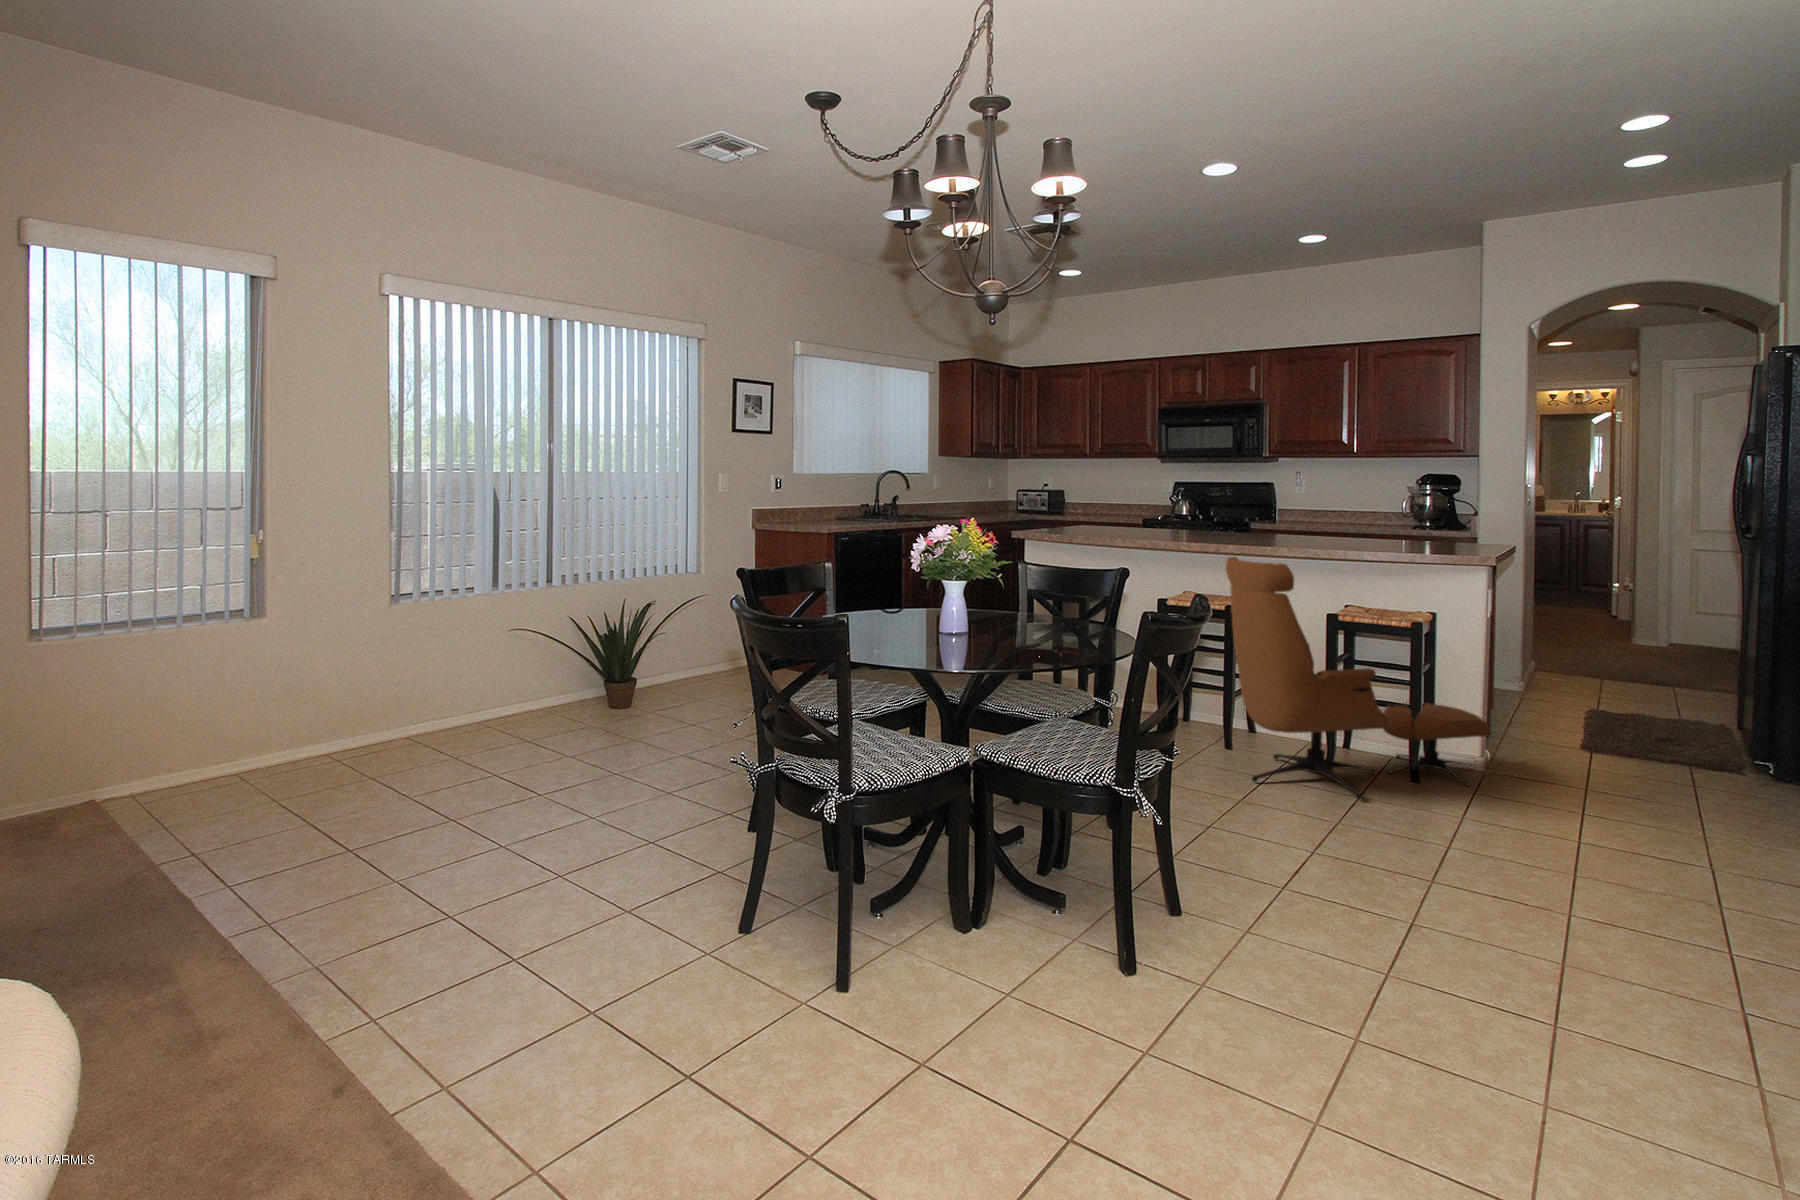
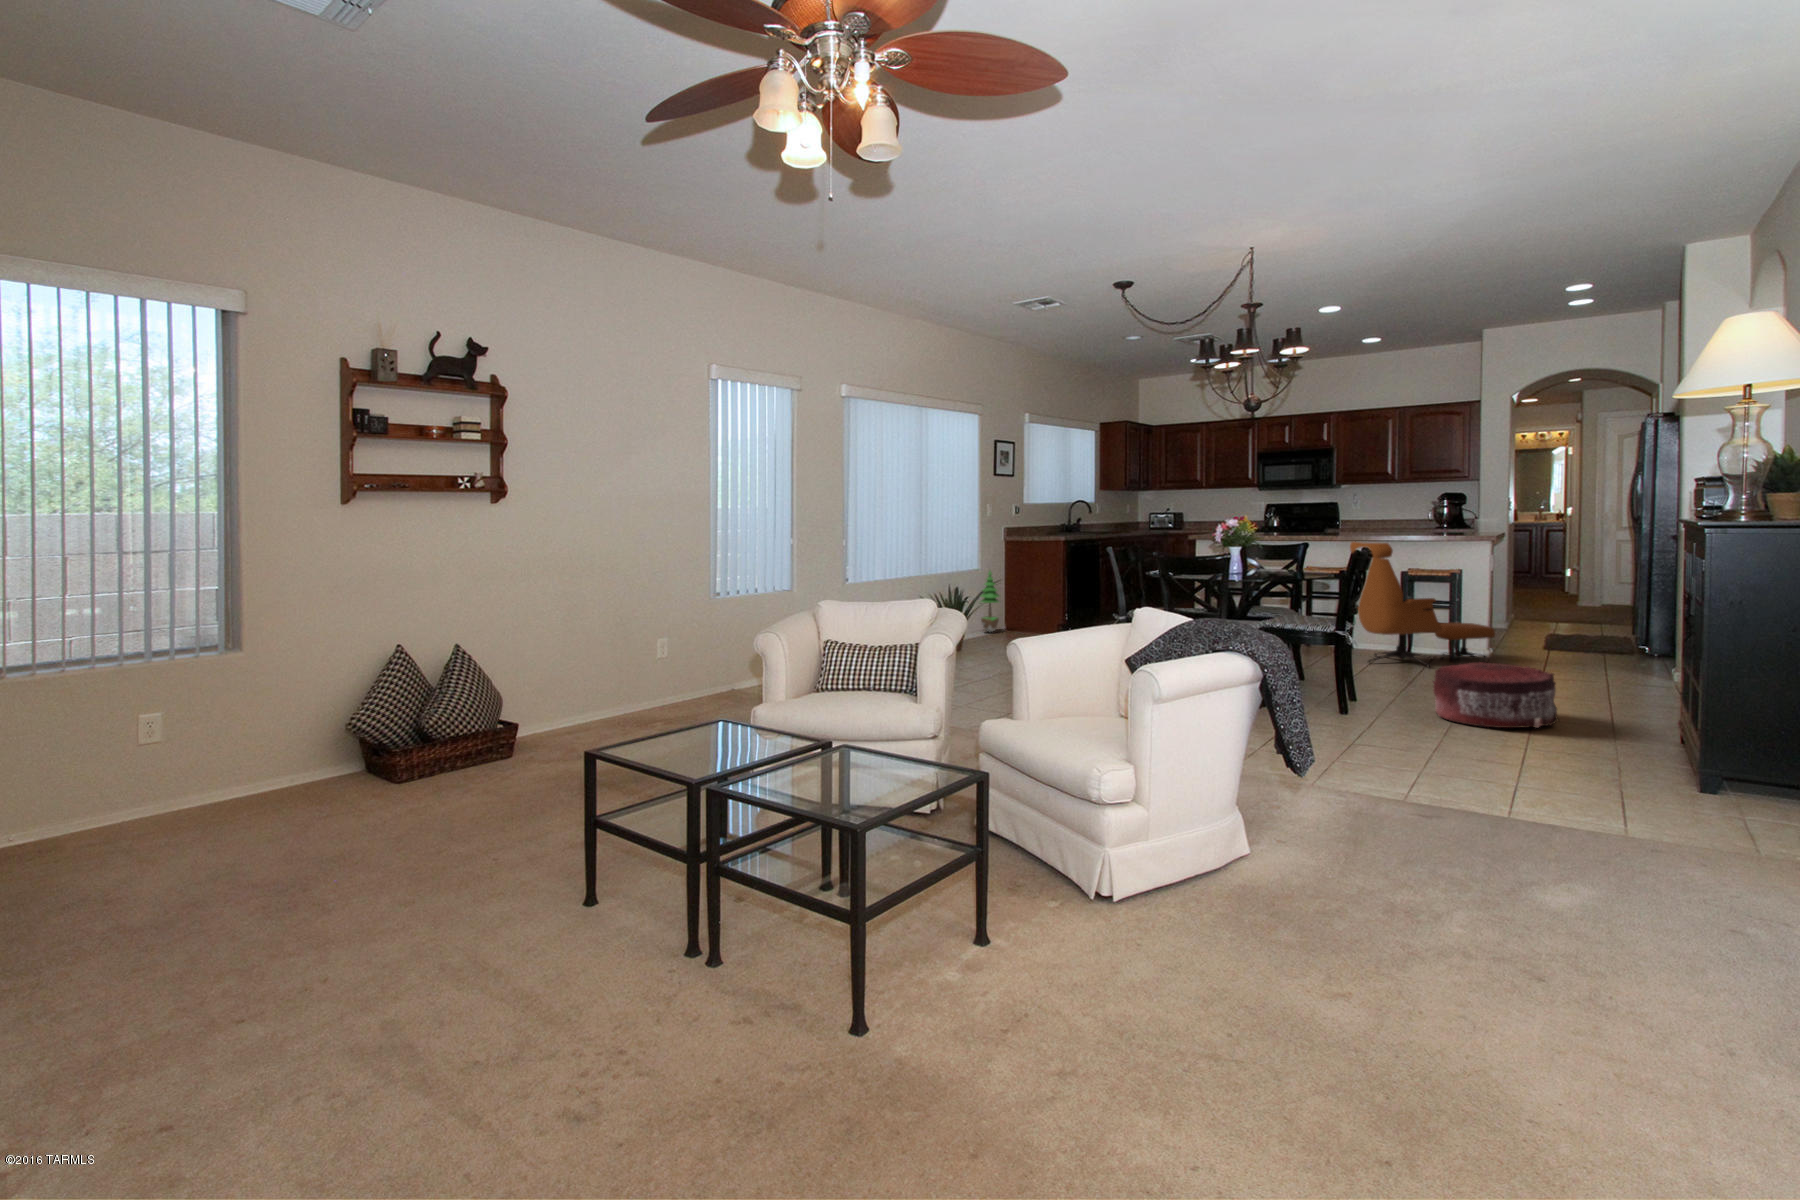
potted tree: none [677,583,714,684] -> present [981,571,999,632]
pouf: none [1311,870,1623,1108] -> present [1433,662,1558,728]

